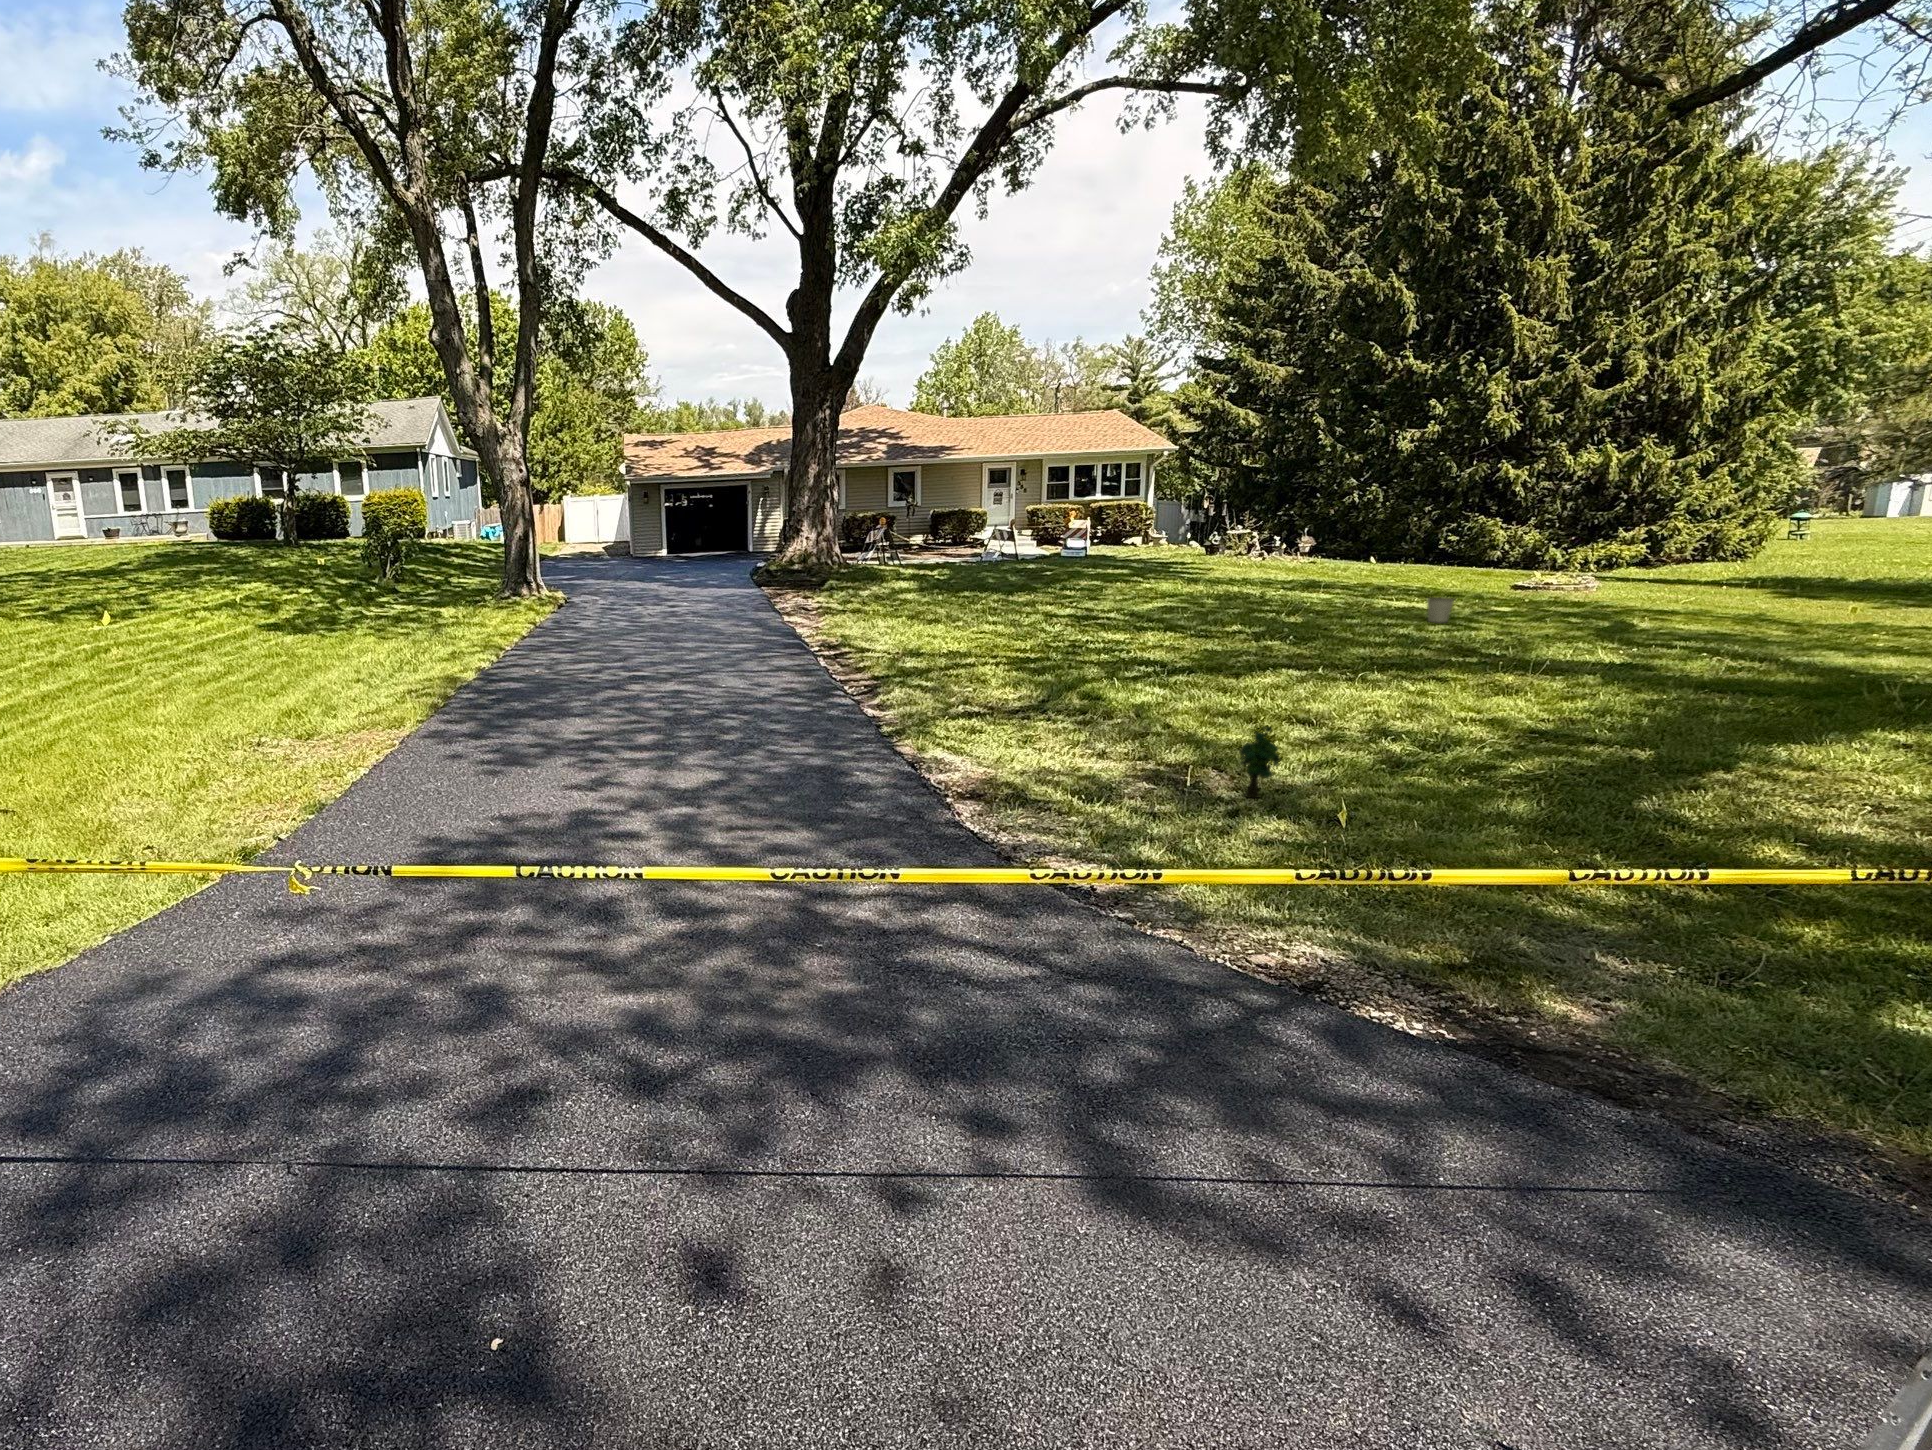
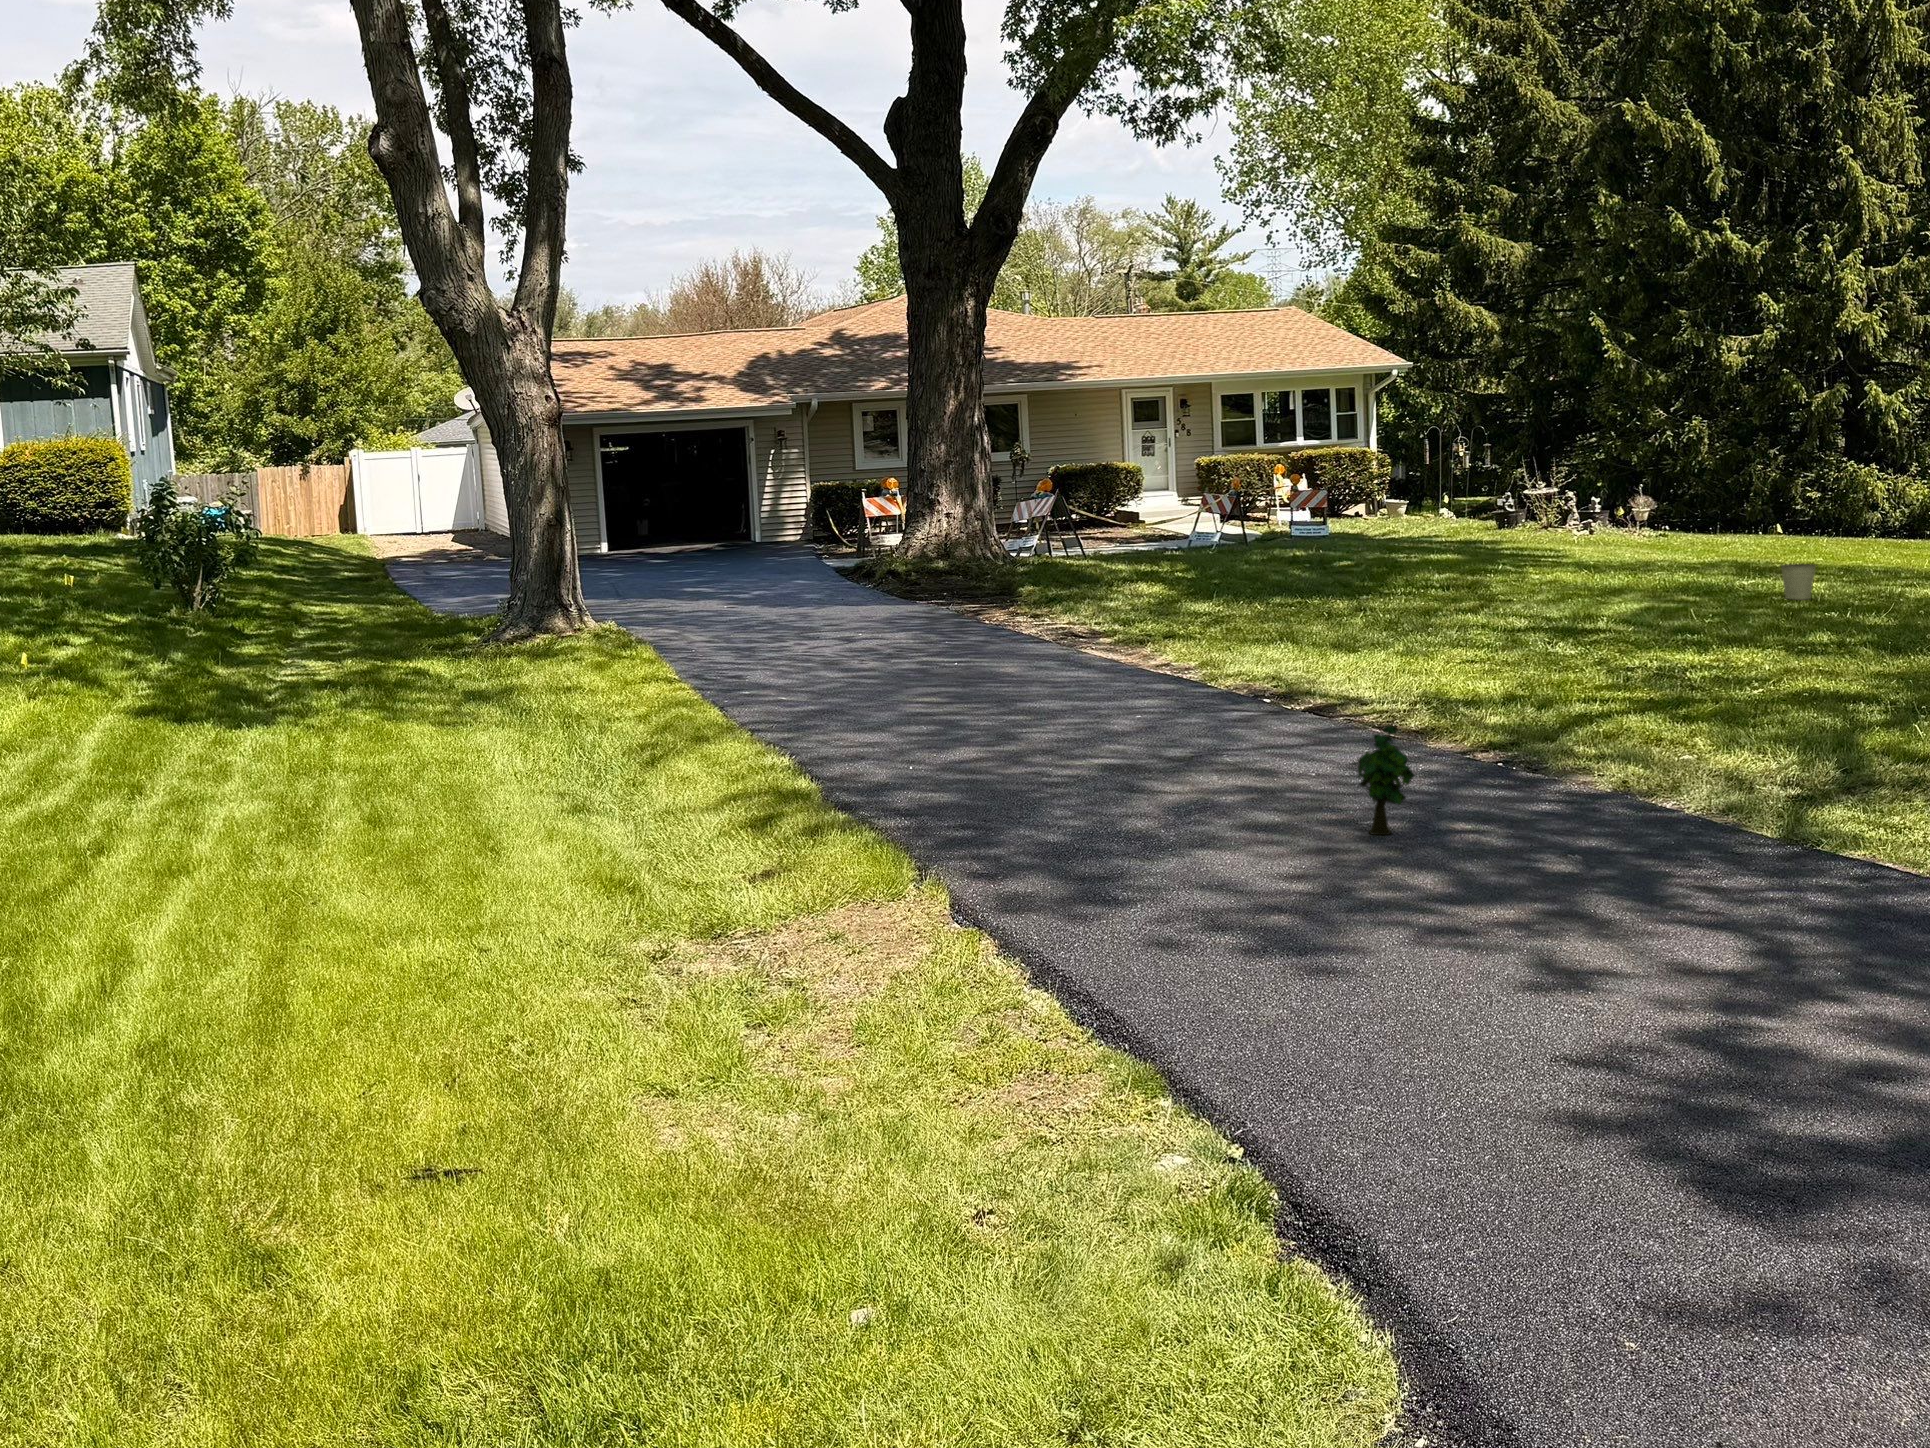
decorative plant: present [1238,726,1282,798] -> present [1351,726,1415,835]

